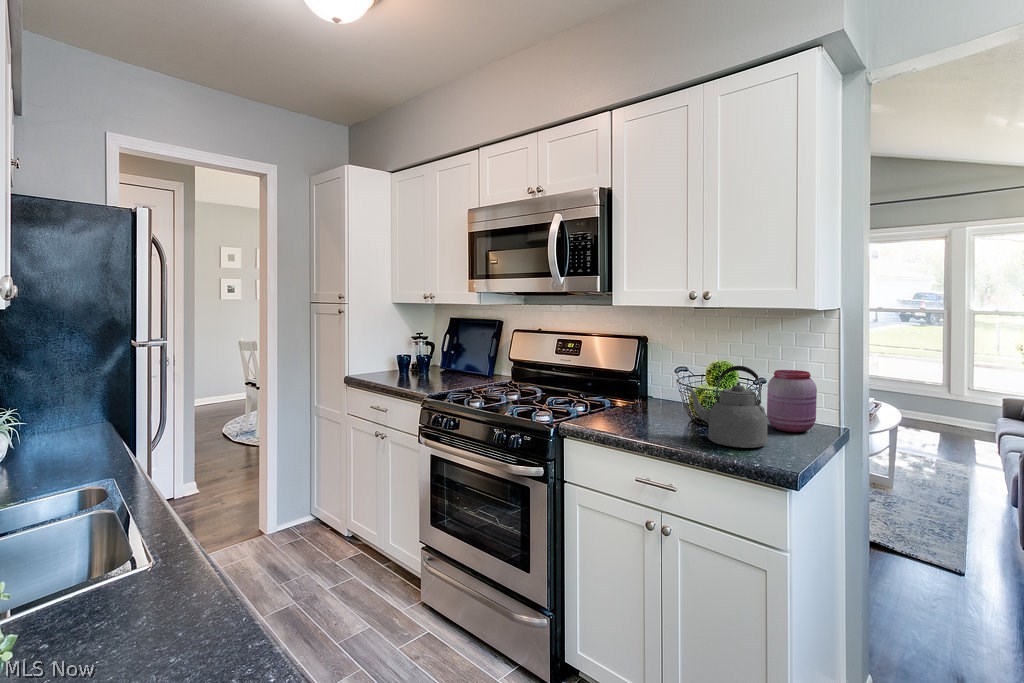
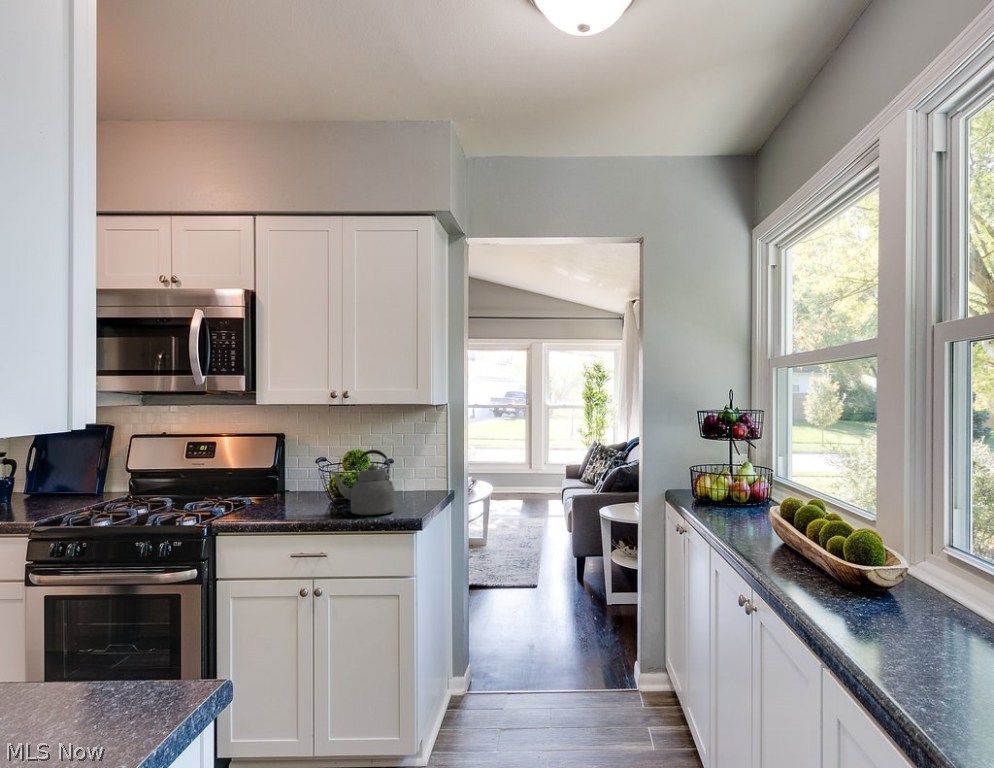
jar: present [767,370,817,432] -> none [394,453,429,502]

